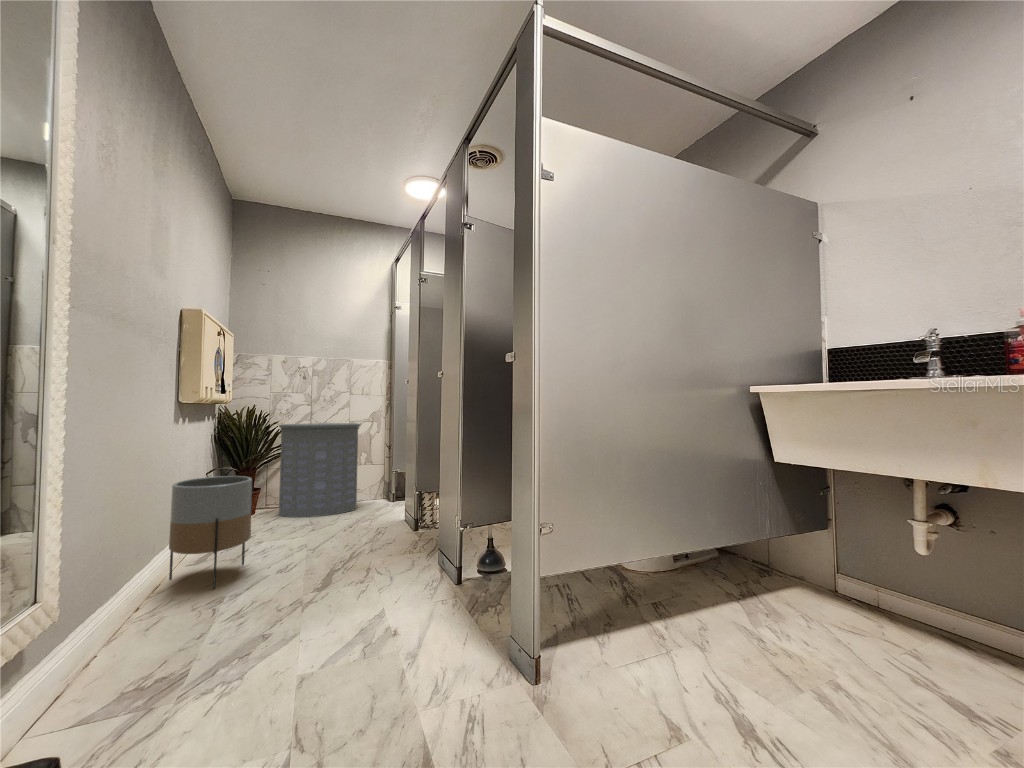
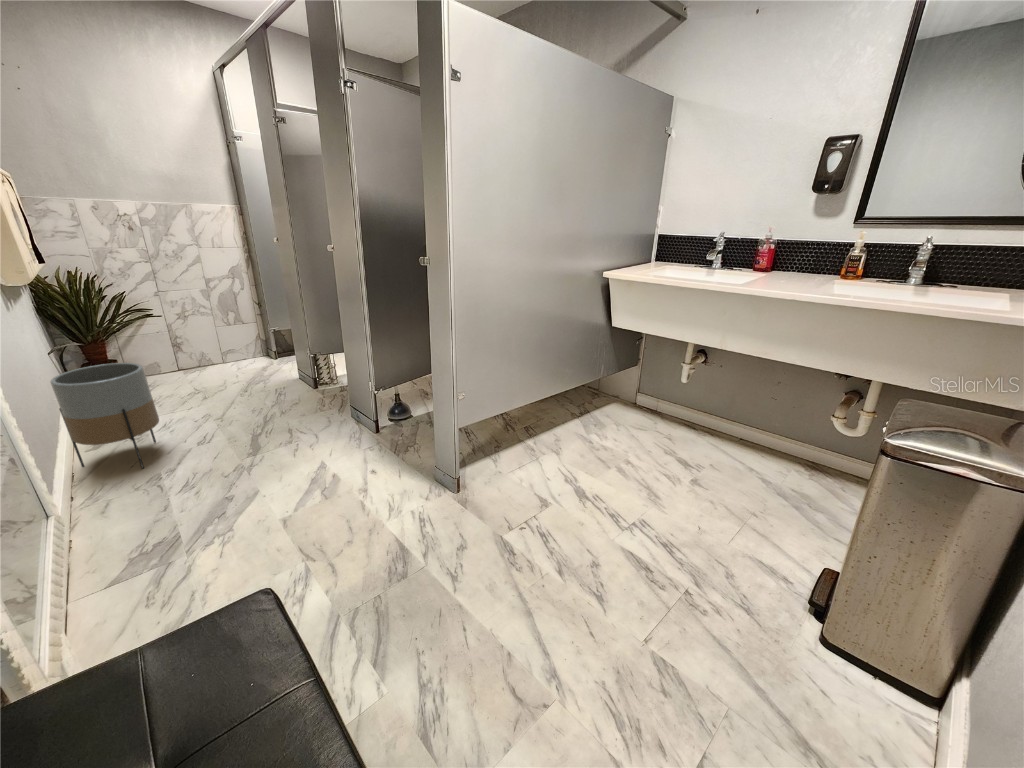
laundry hamper: present [279,423,361,517] -> none [120,282,239,387]

